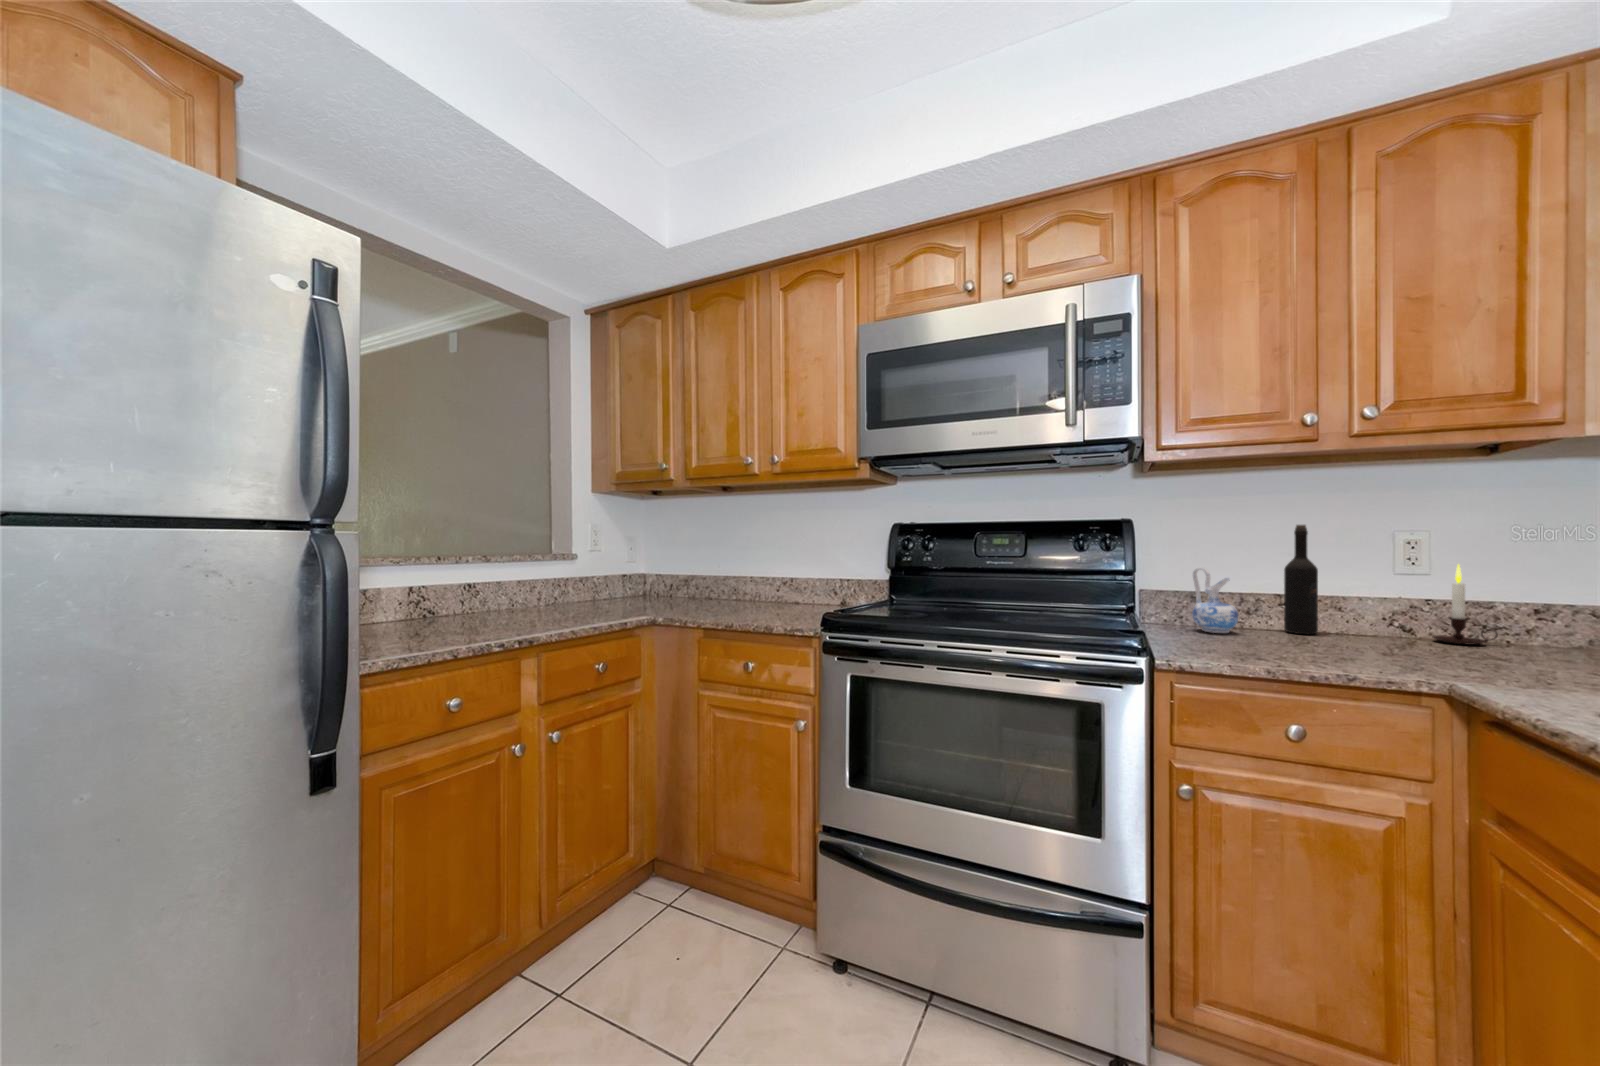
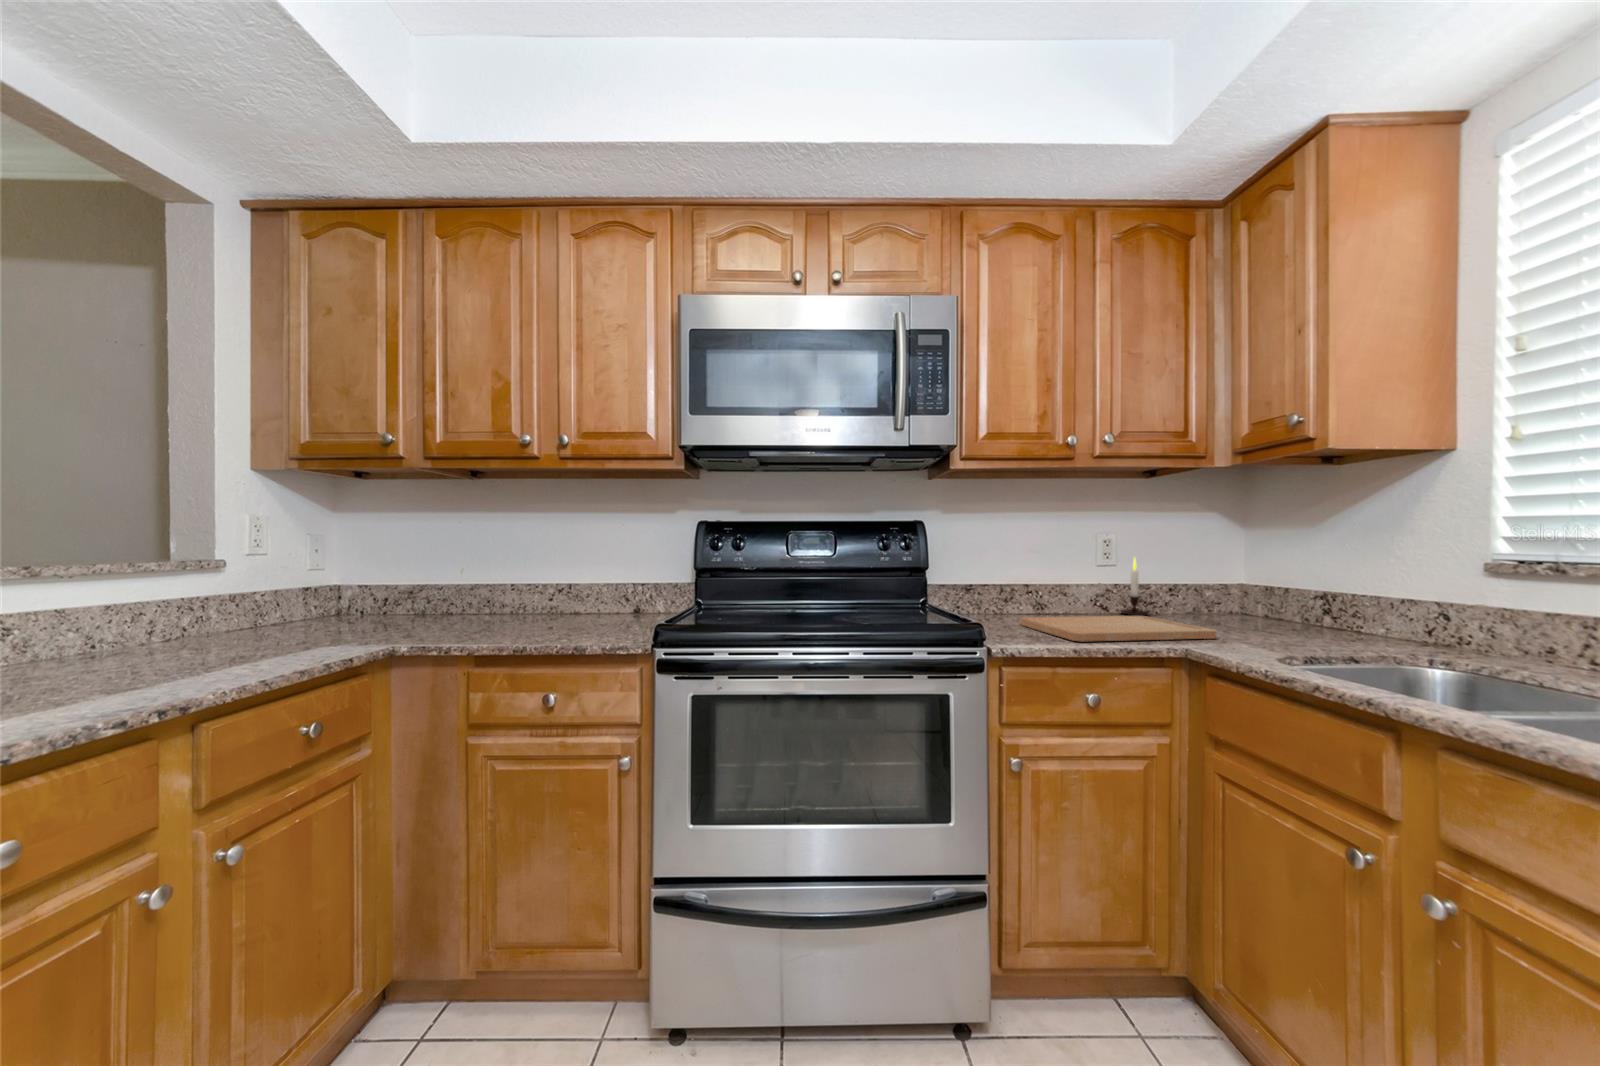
wine bottle: present [1284,525,1318,634] -> none [1032,526,1055,615]
ceramic pitcher: present [1192,567,1238,633] -> none [974,562,1009,618]
cutting board: none [1240,633,1542,679] -> present [1021,616,1216,642]

